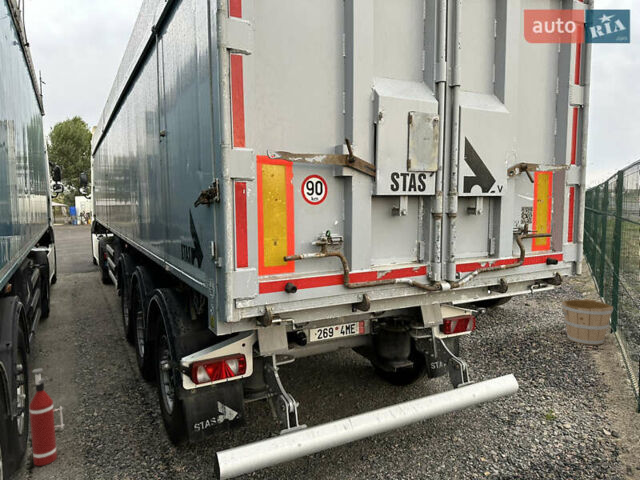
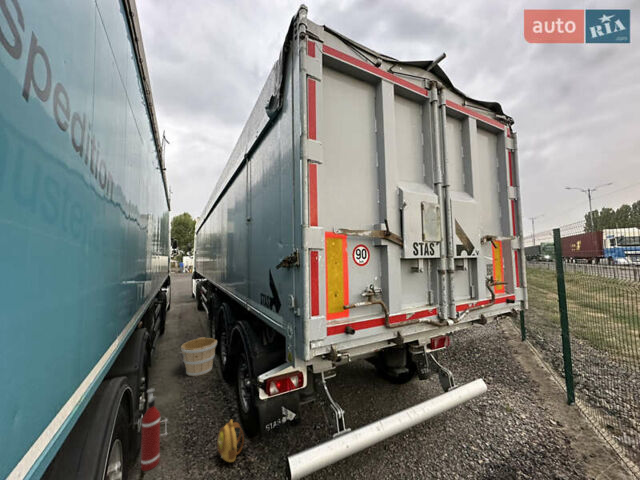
wooden bucket: present [562,299,613,345] -> present [181,337,217,376]
backpack: none [131,410,166,459] -> present [217,420,244,462]

